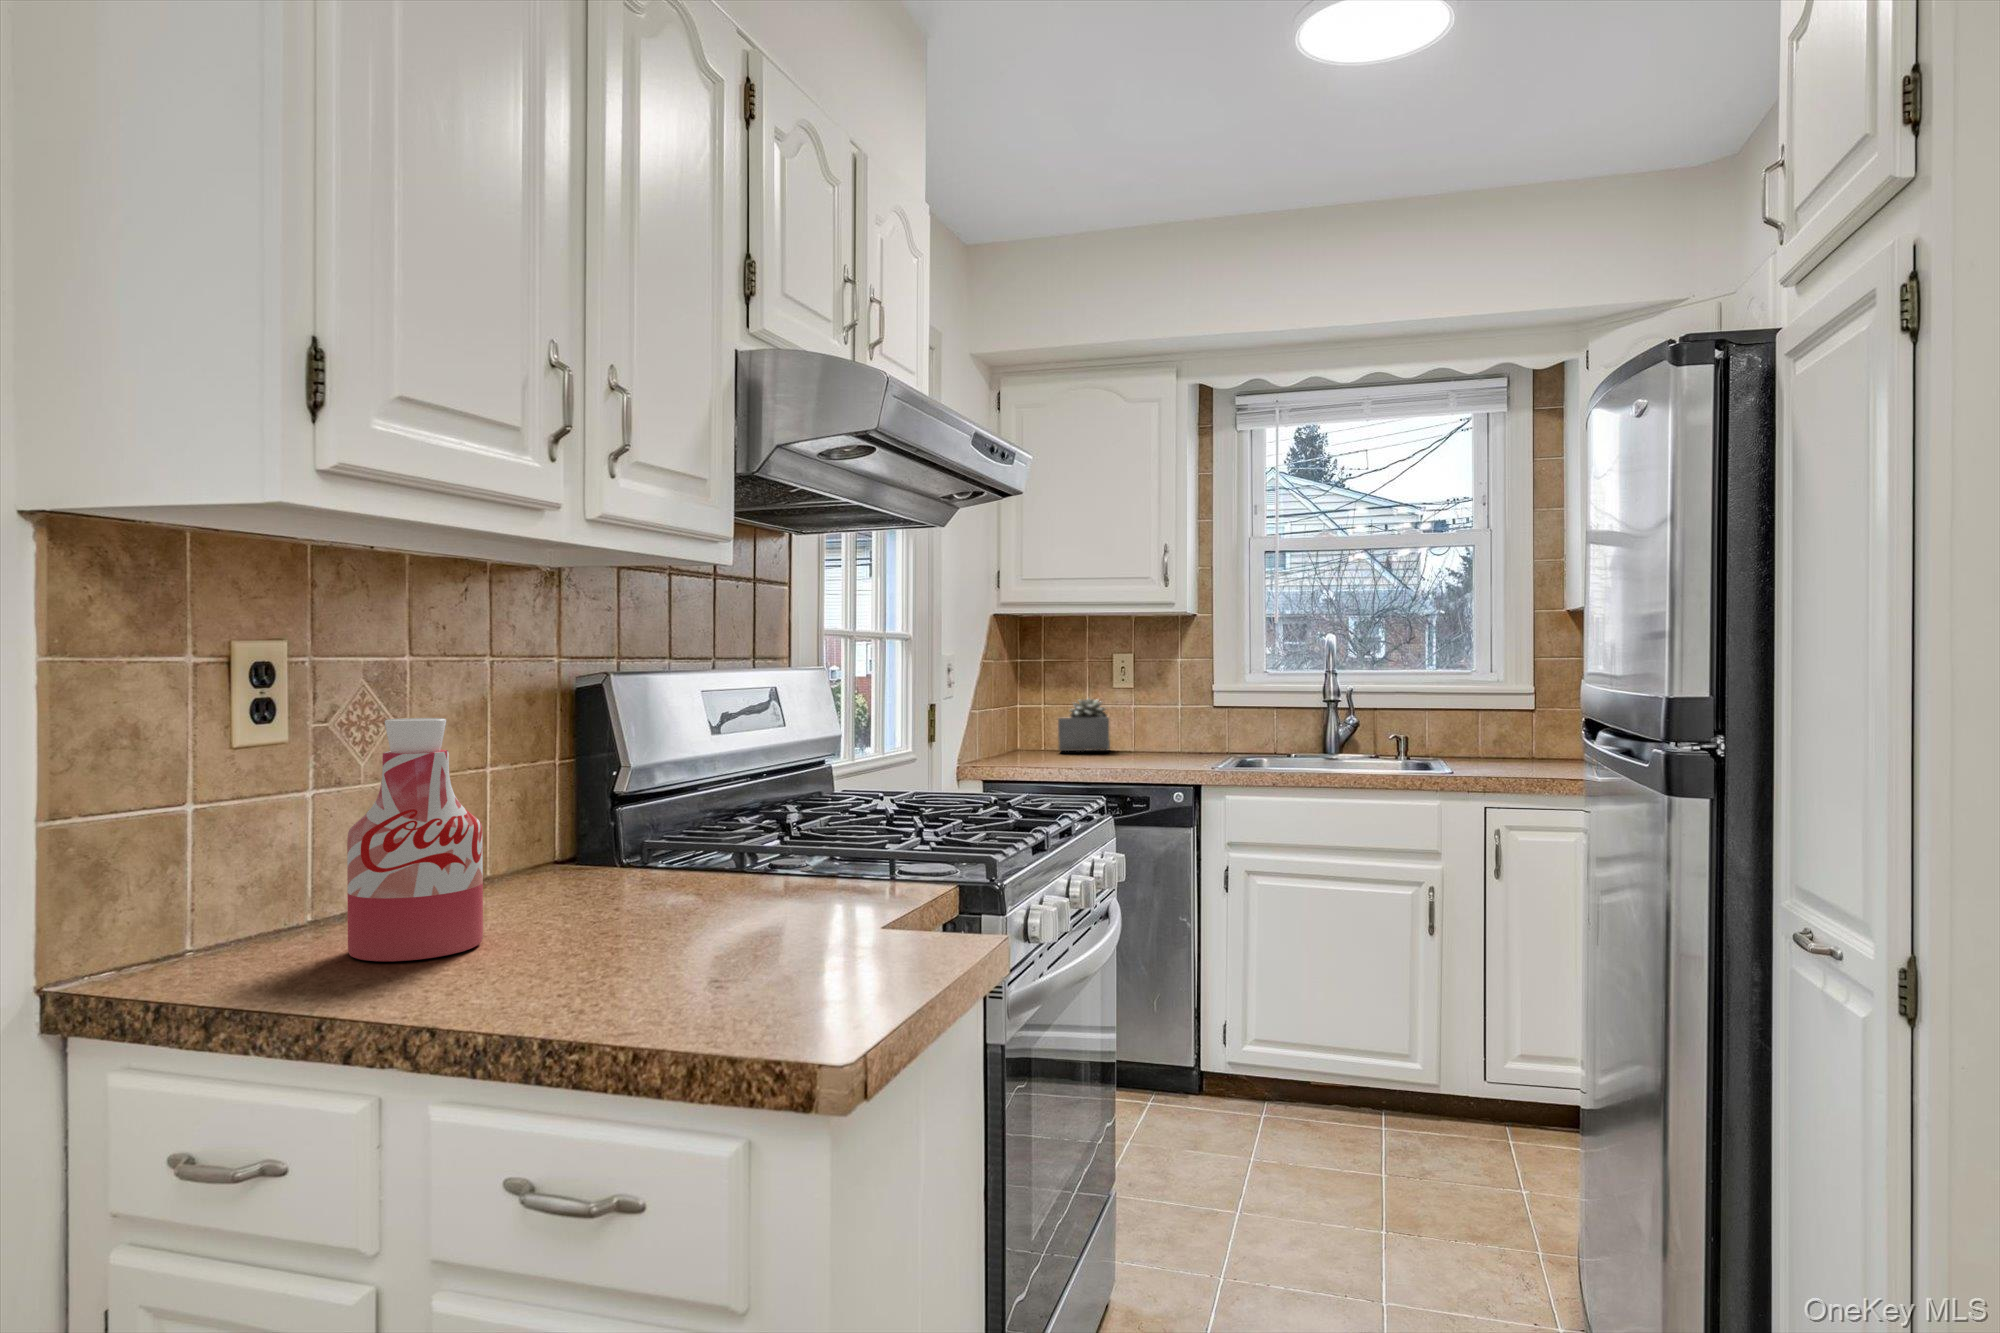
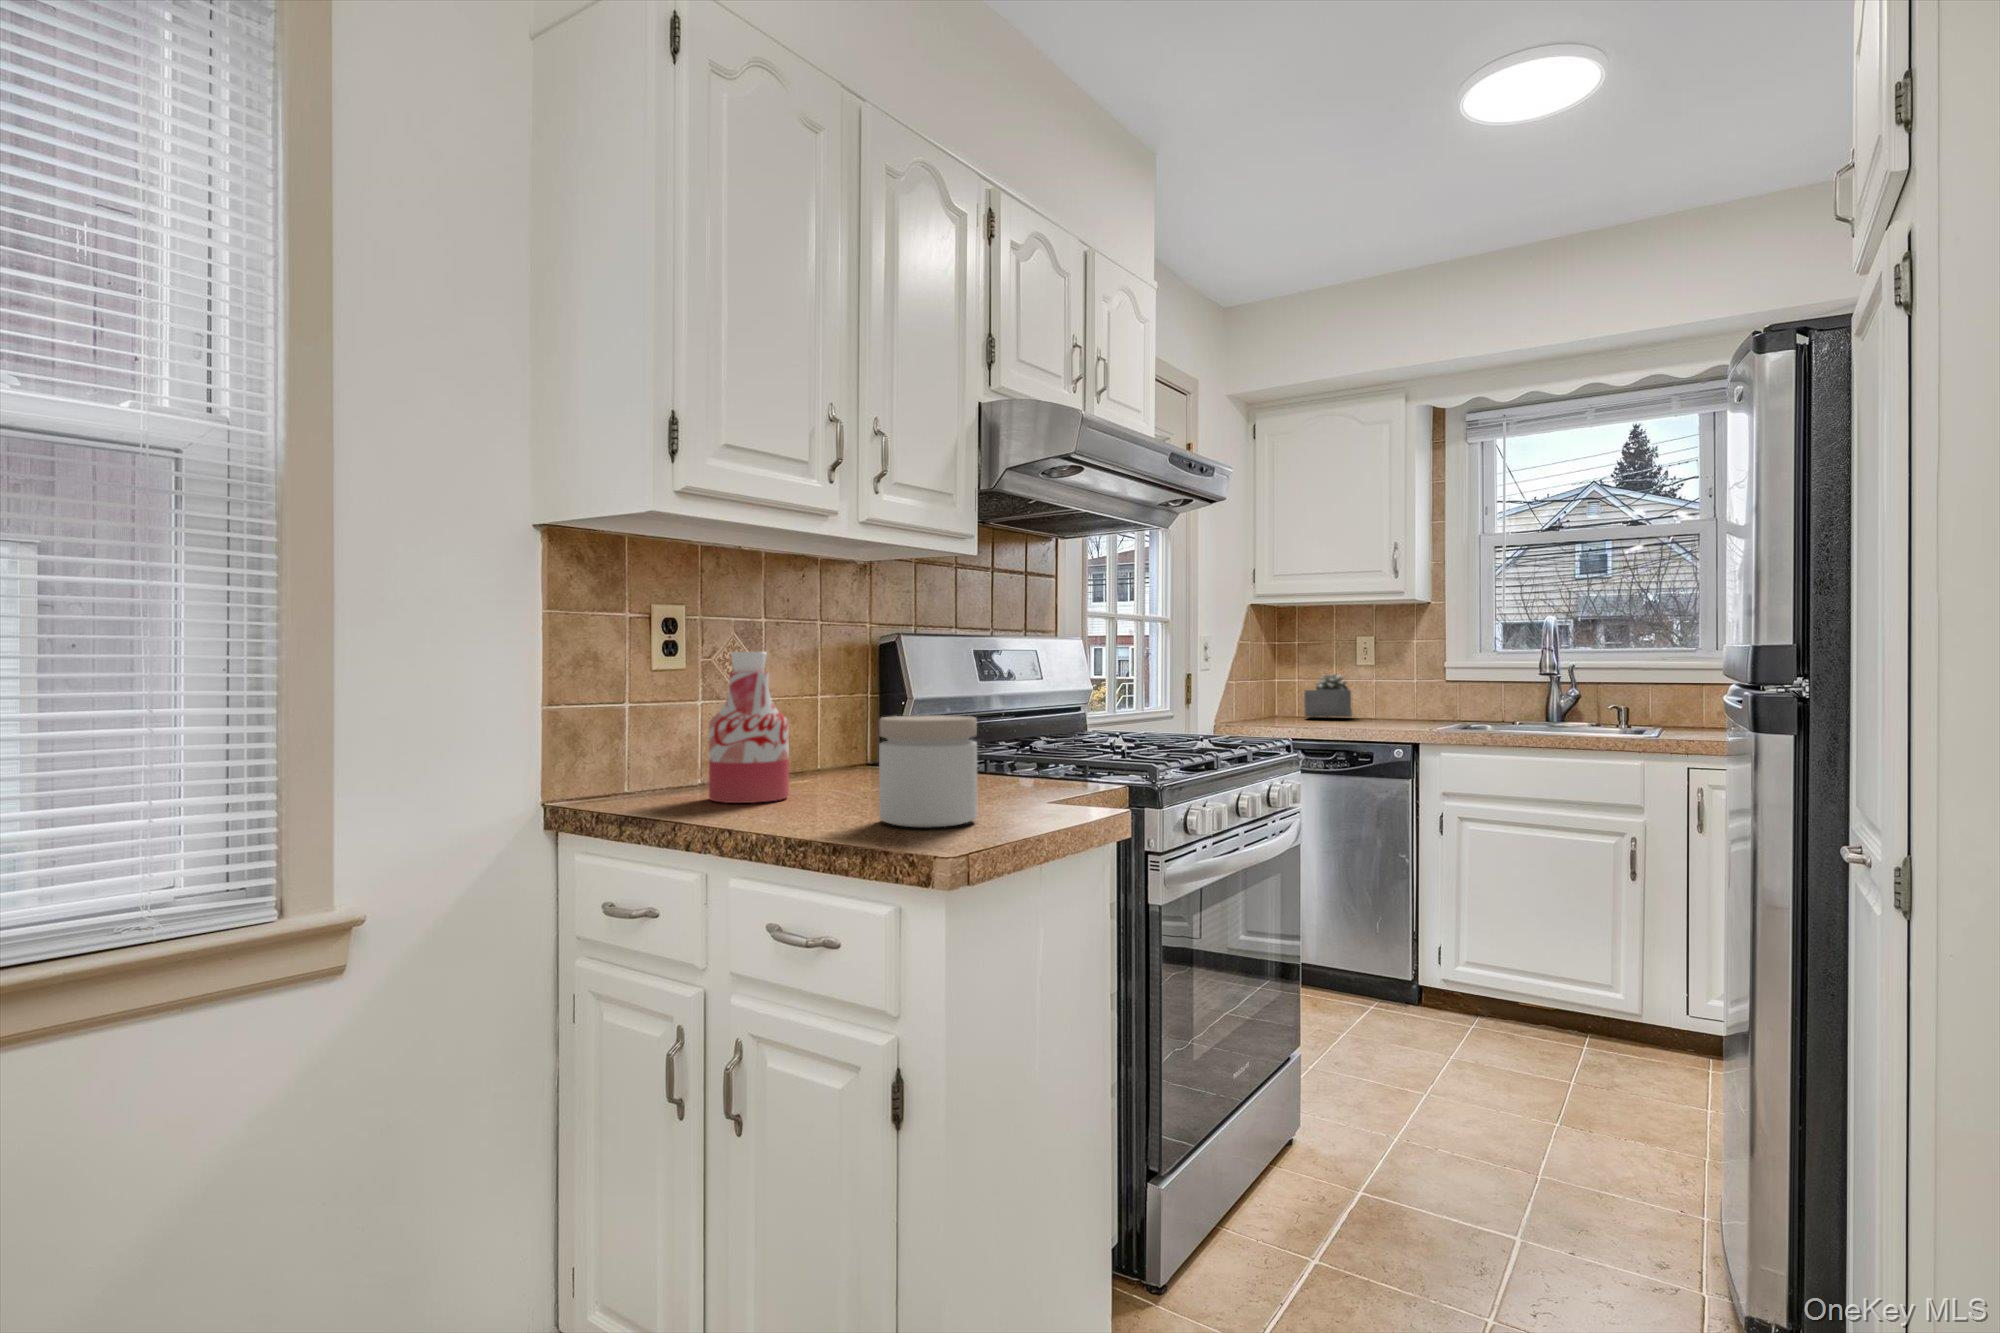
jar: none [670,817,818,994] -> present [879,715,977,827]

